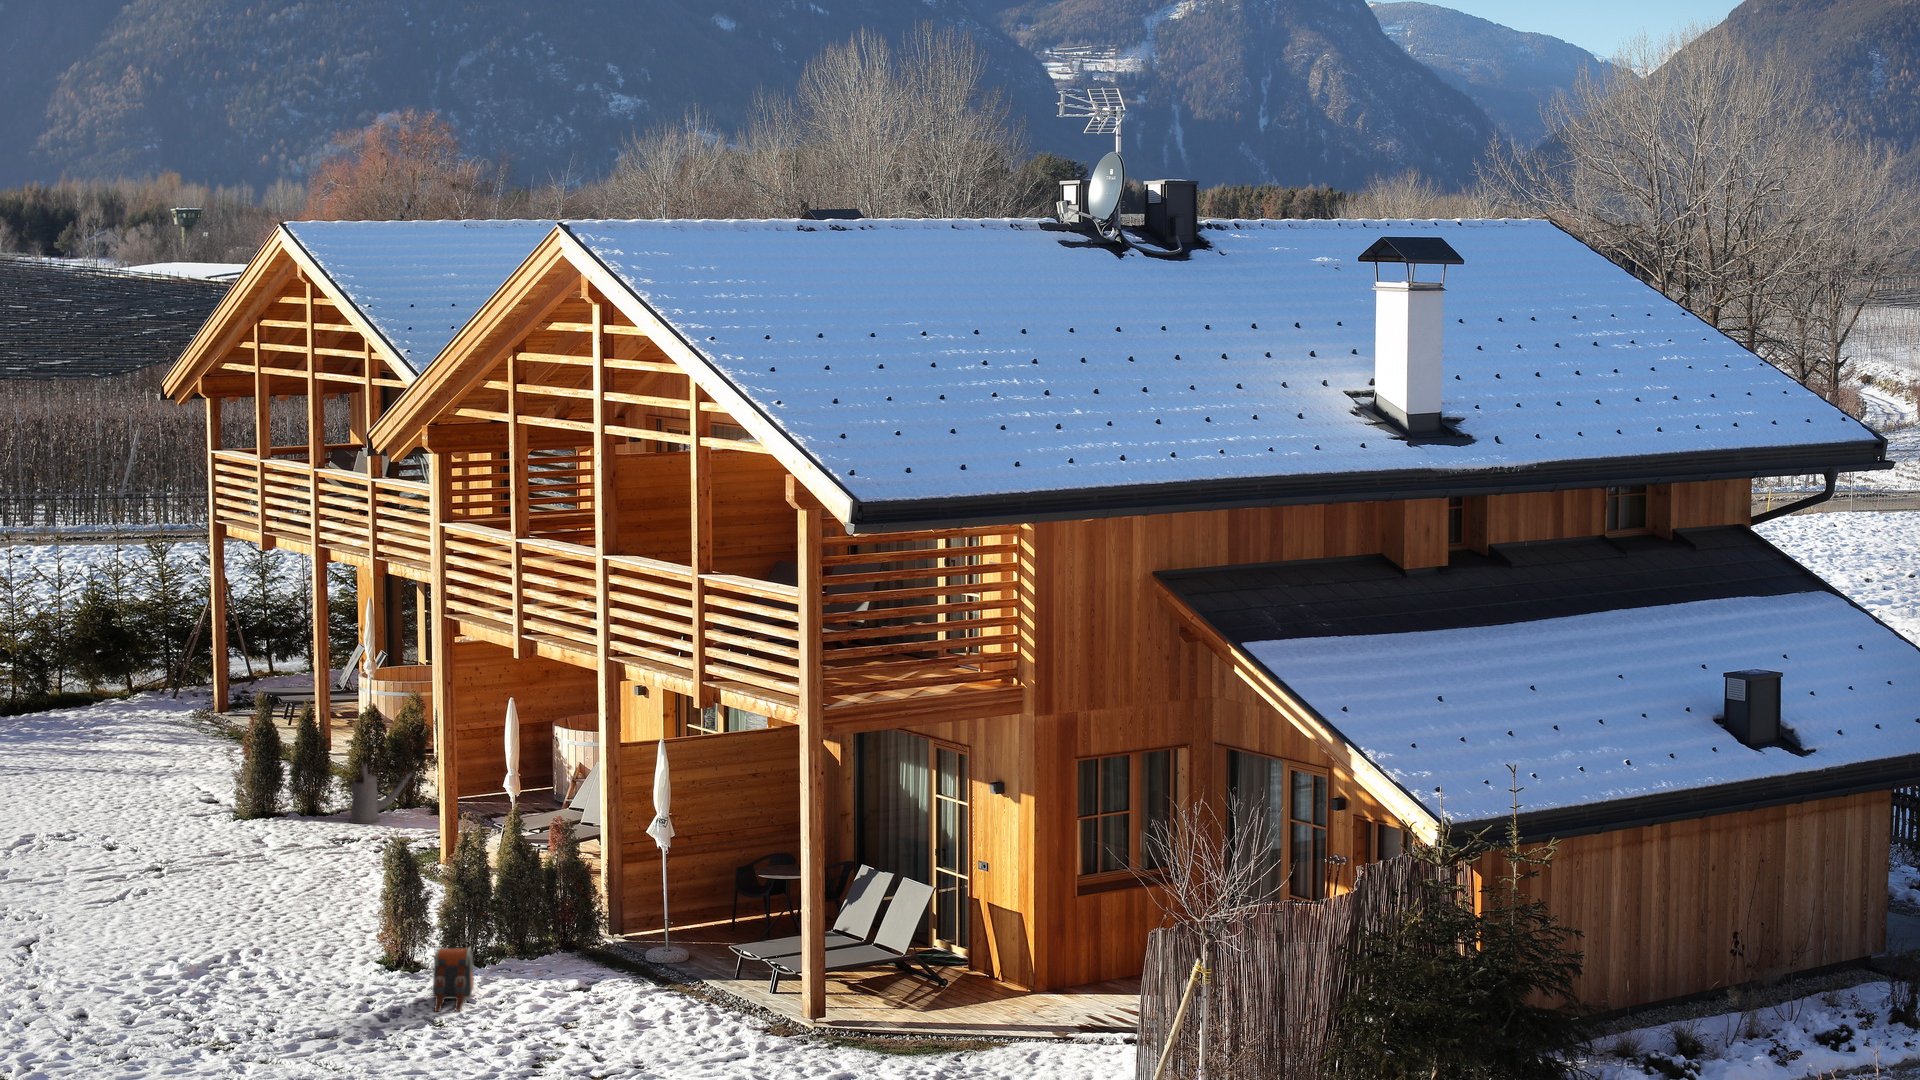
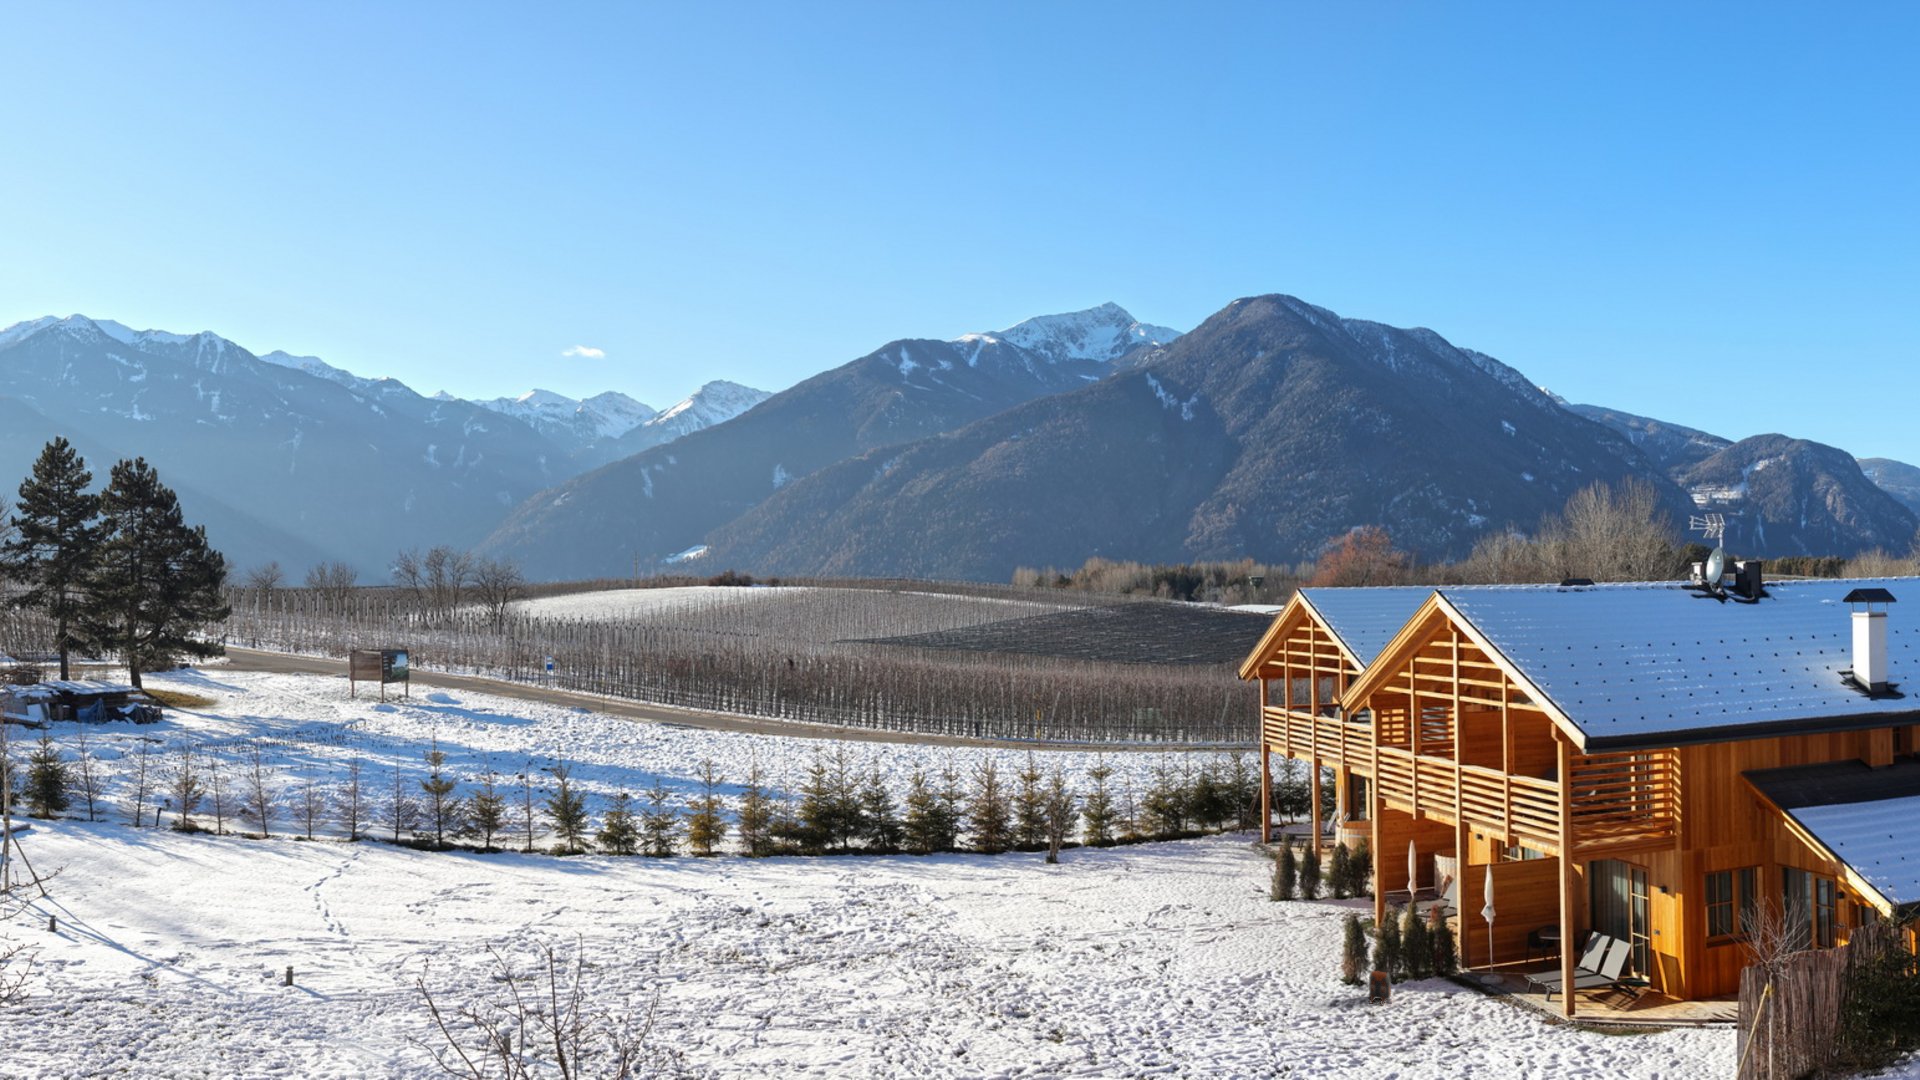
watering can: present [343,765,412,824] -> none [1326,875,1365,908]

